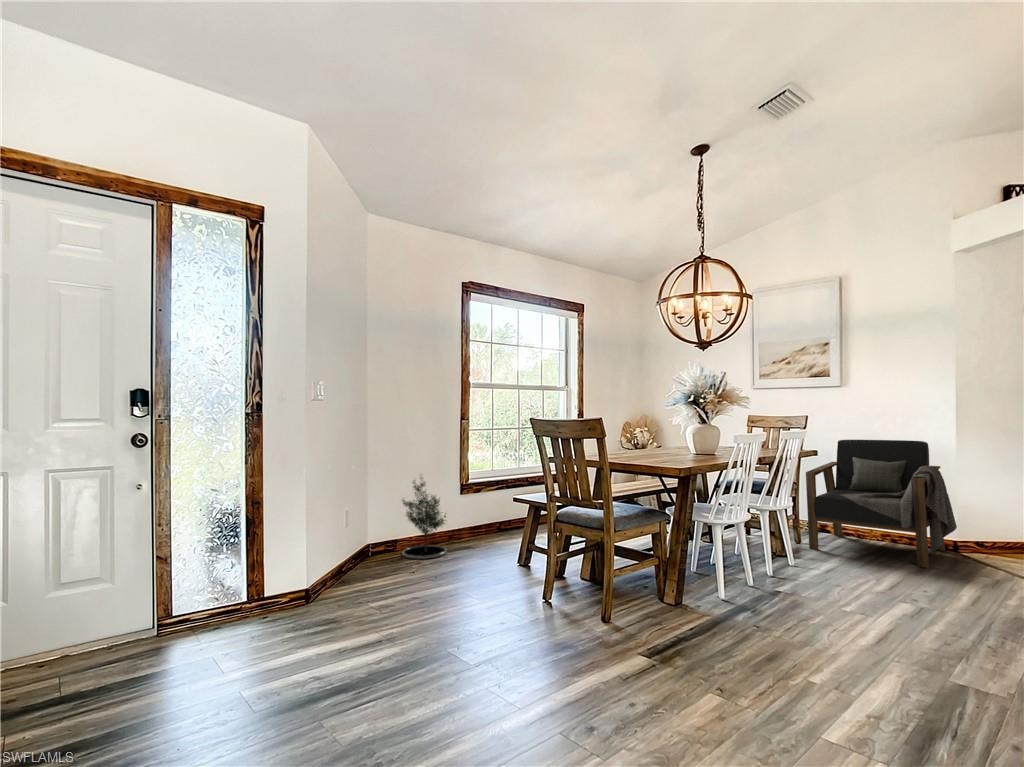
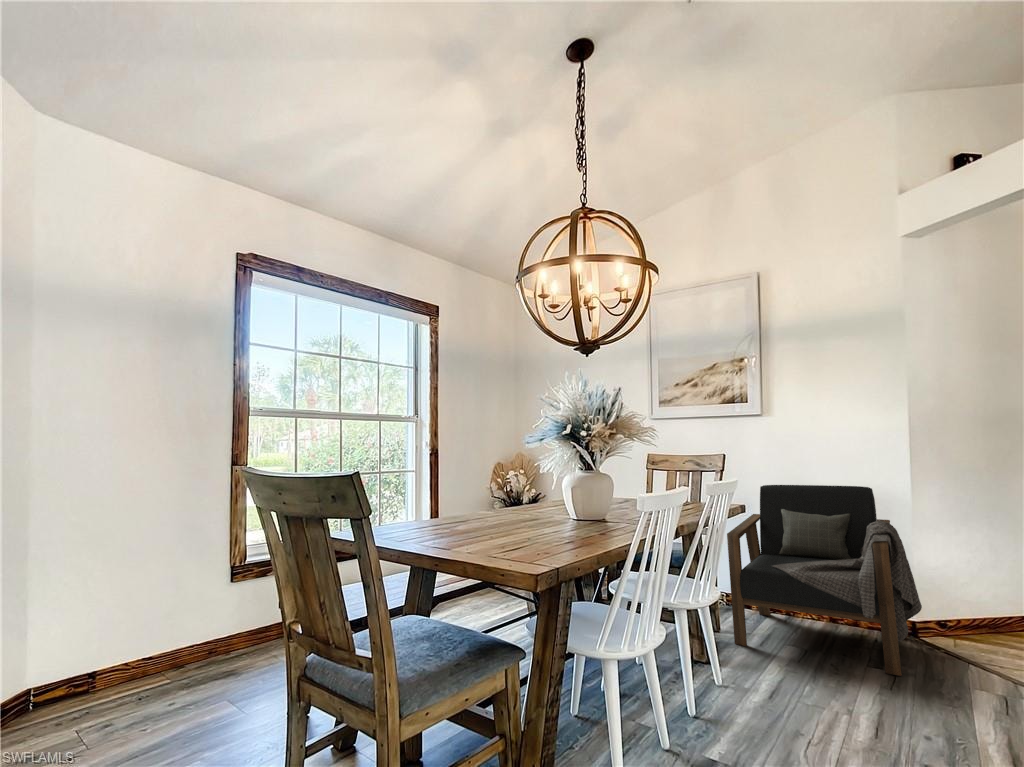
potted tree: present [402,478,447,559] -> none [65,563,167,728]

